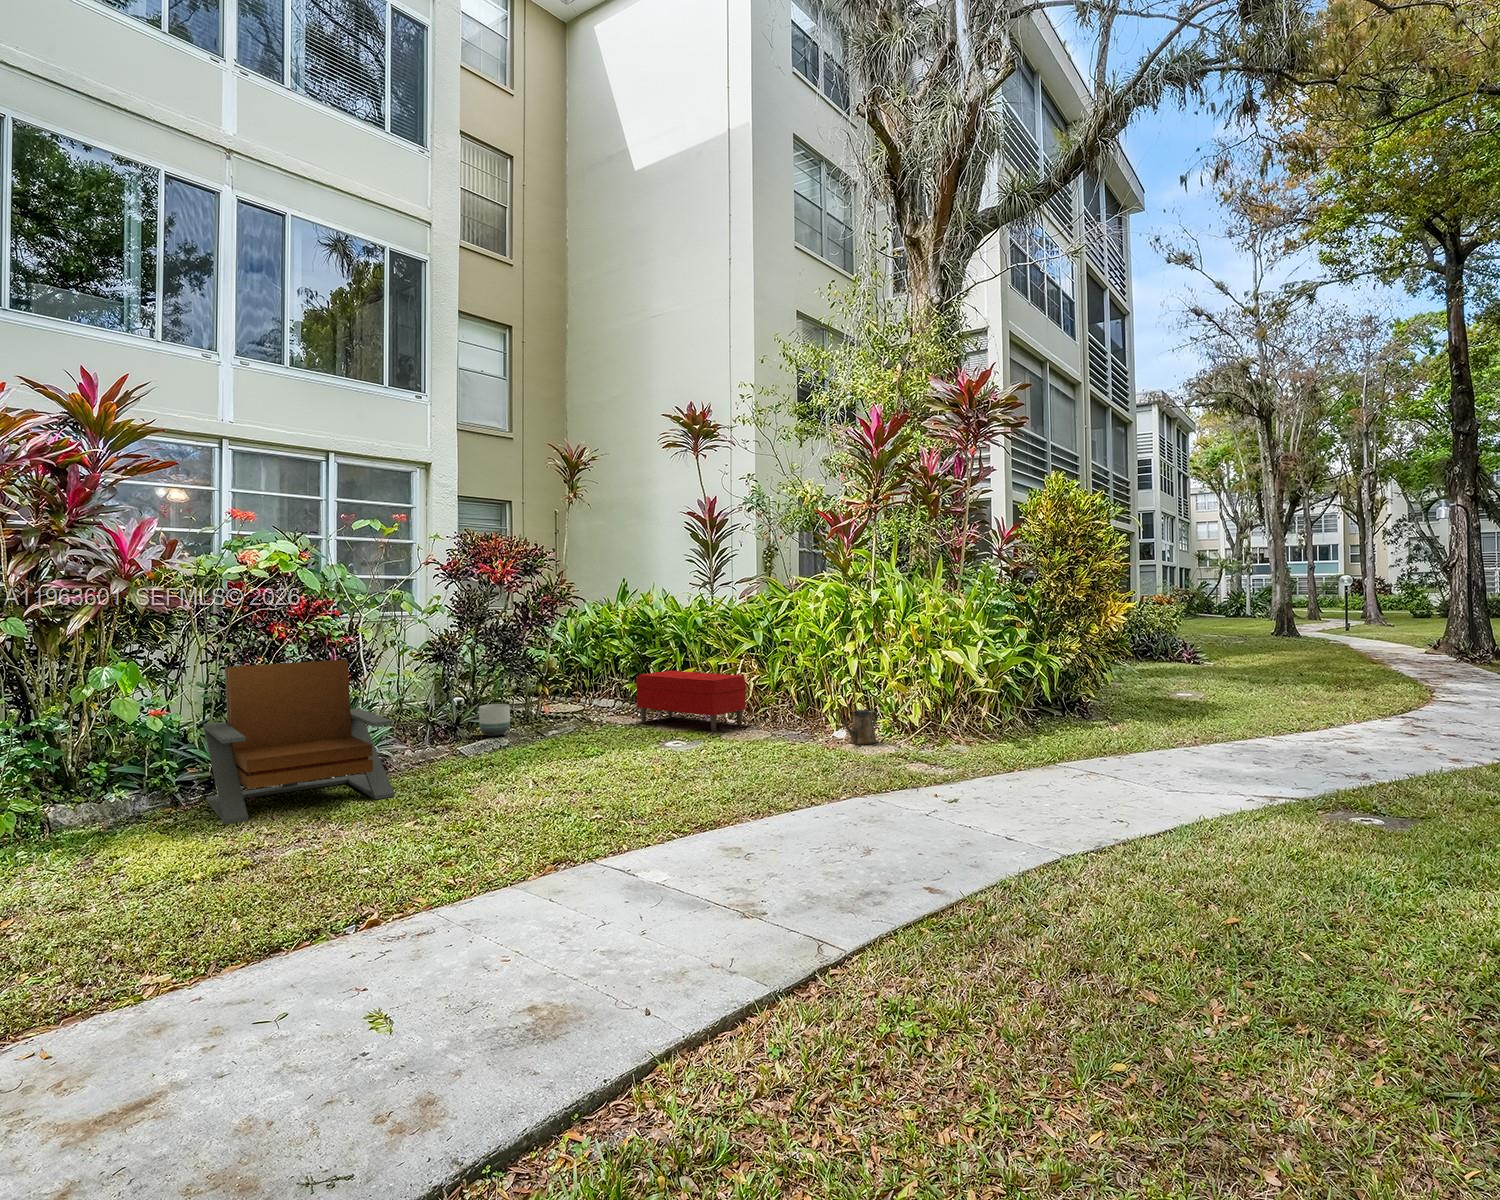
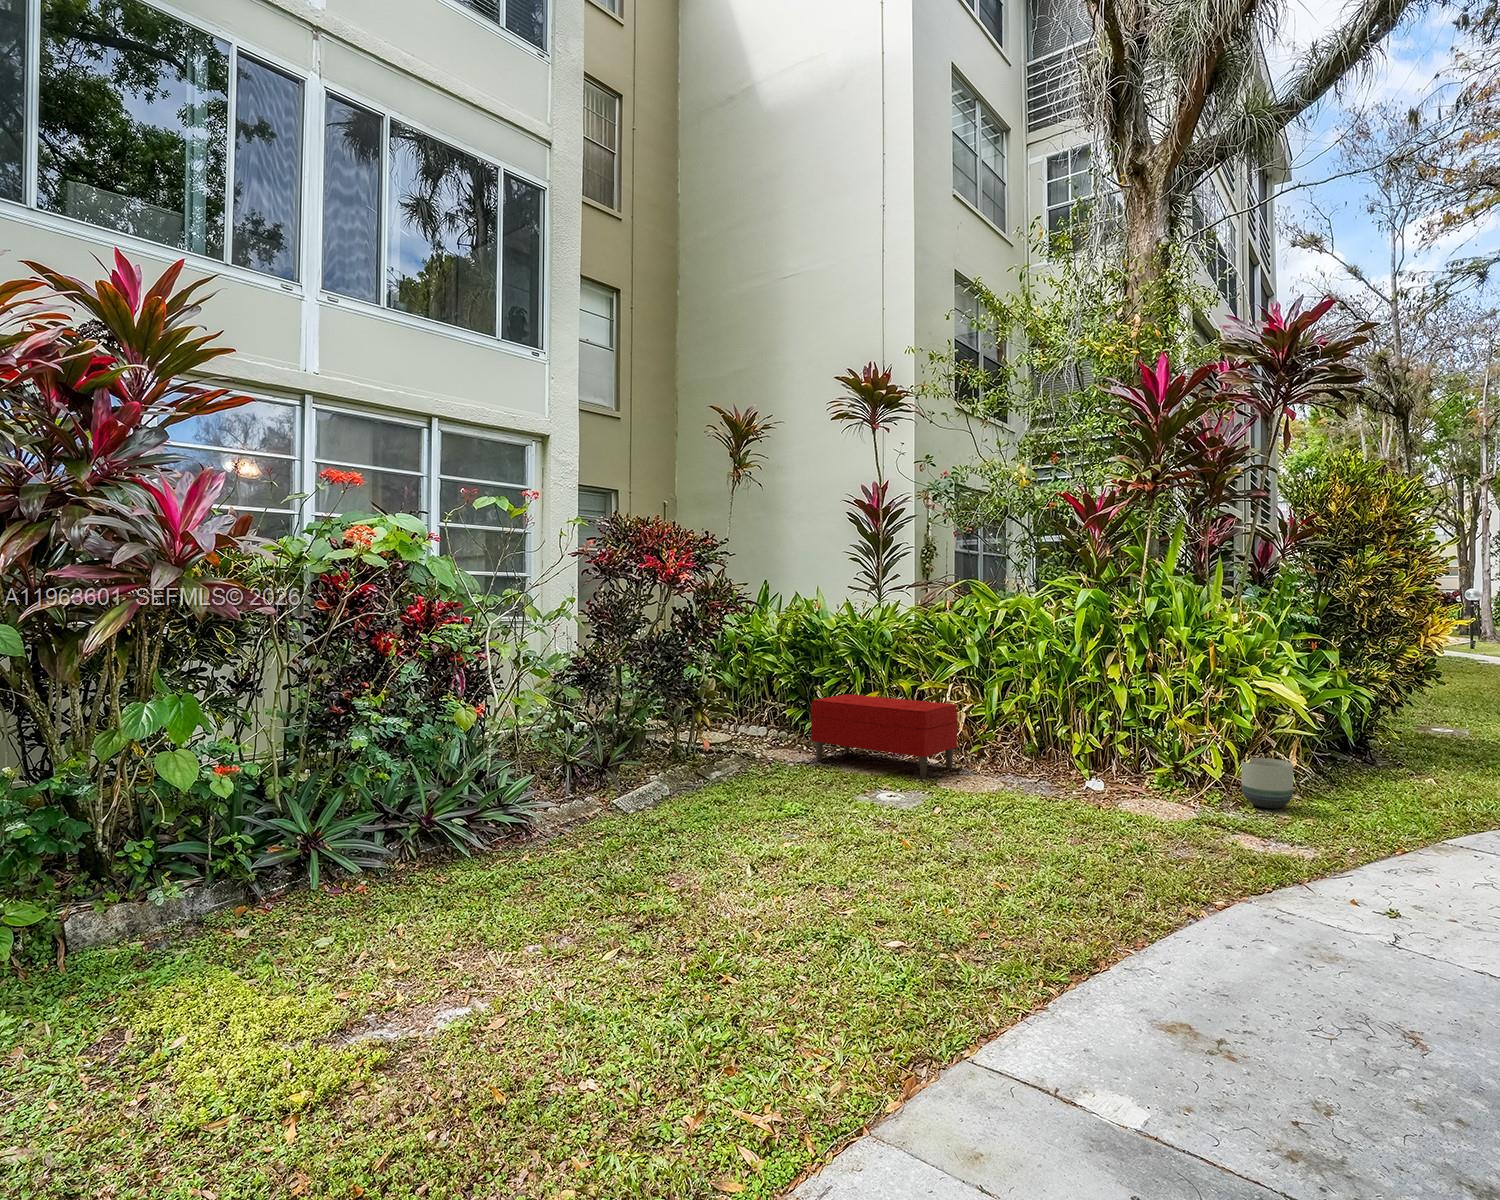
lounge chair: present [203,659,394,824] -> none [287,686,557,944]
planter: present [479,704,510,736] -> present [1241,758,1293,808]
watering can: present [834,710,878,745] -> none [1120,758,1170,806]

